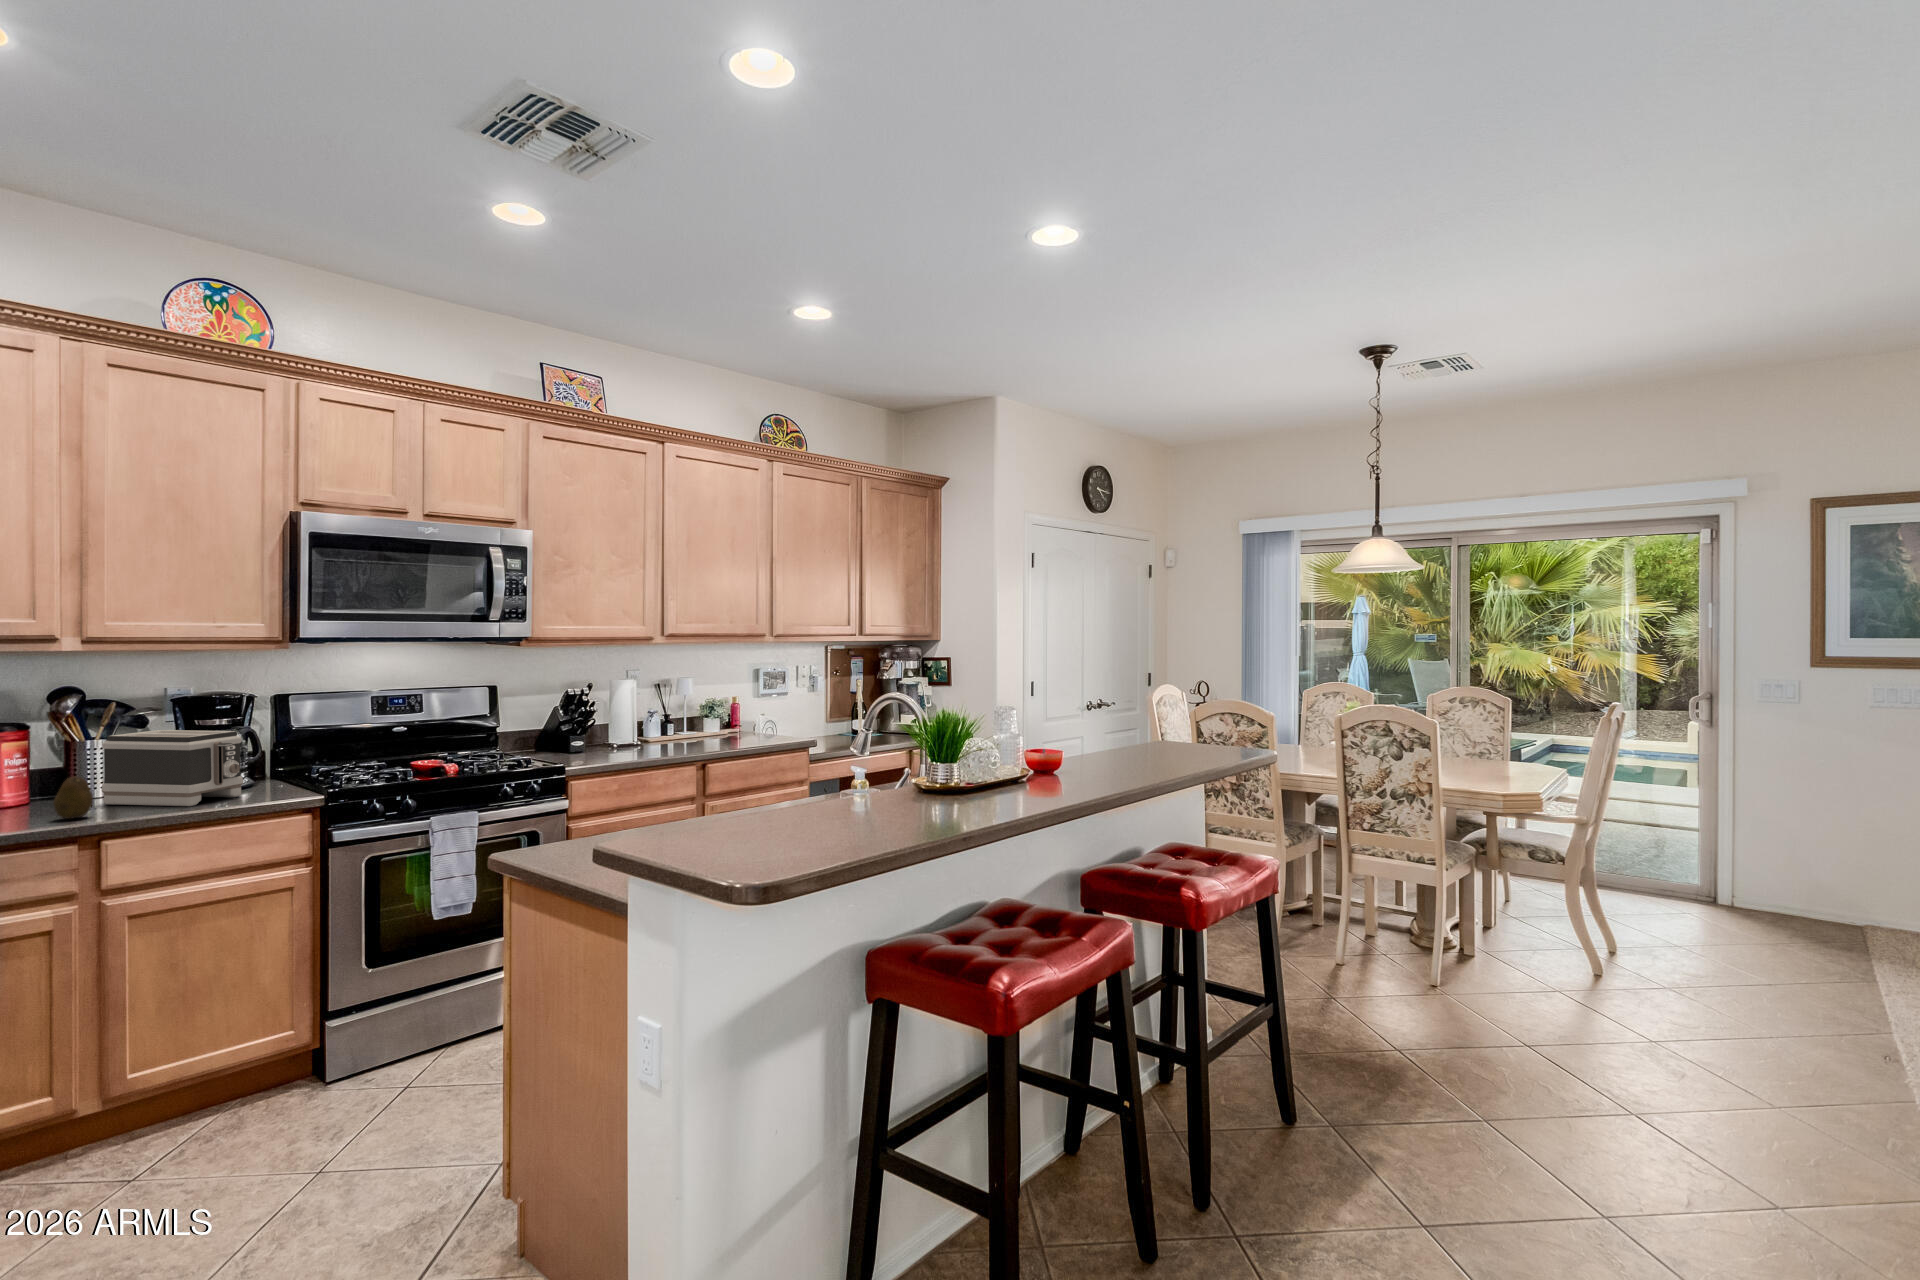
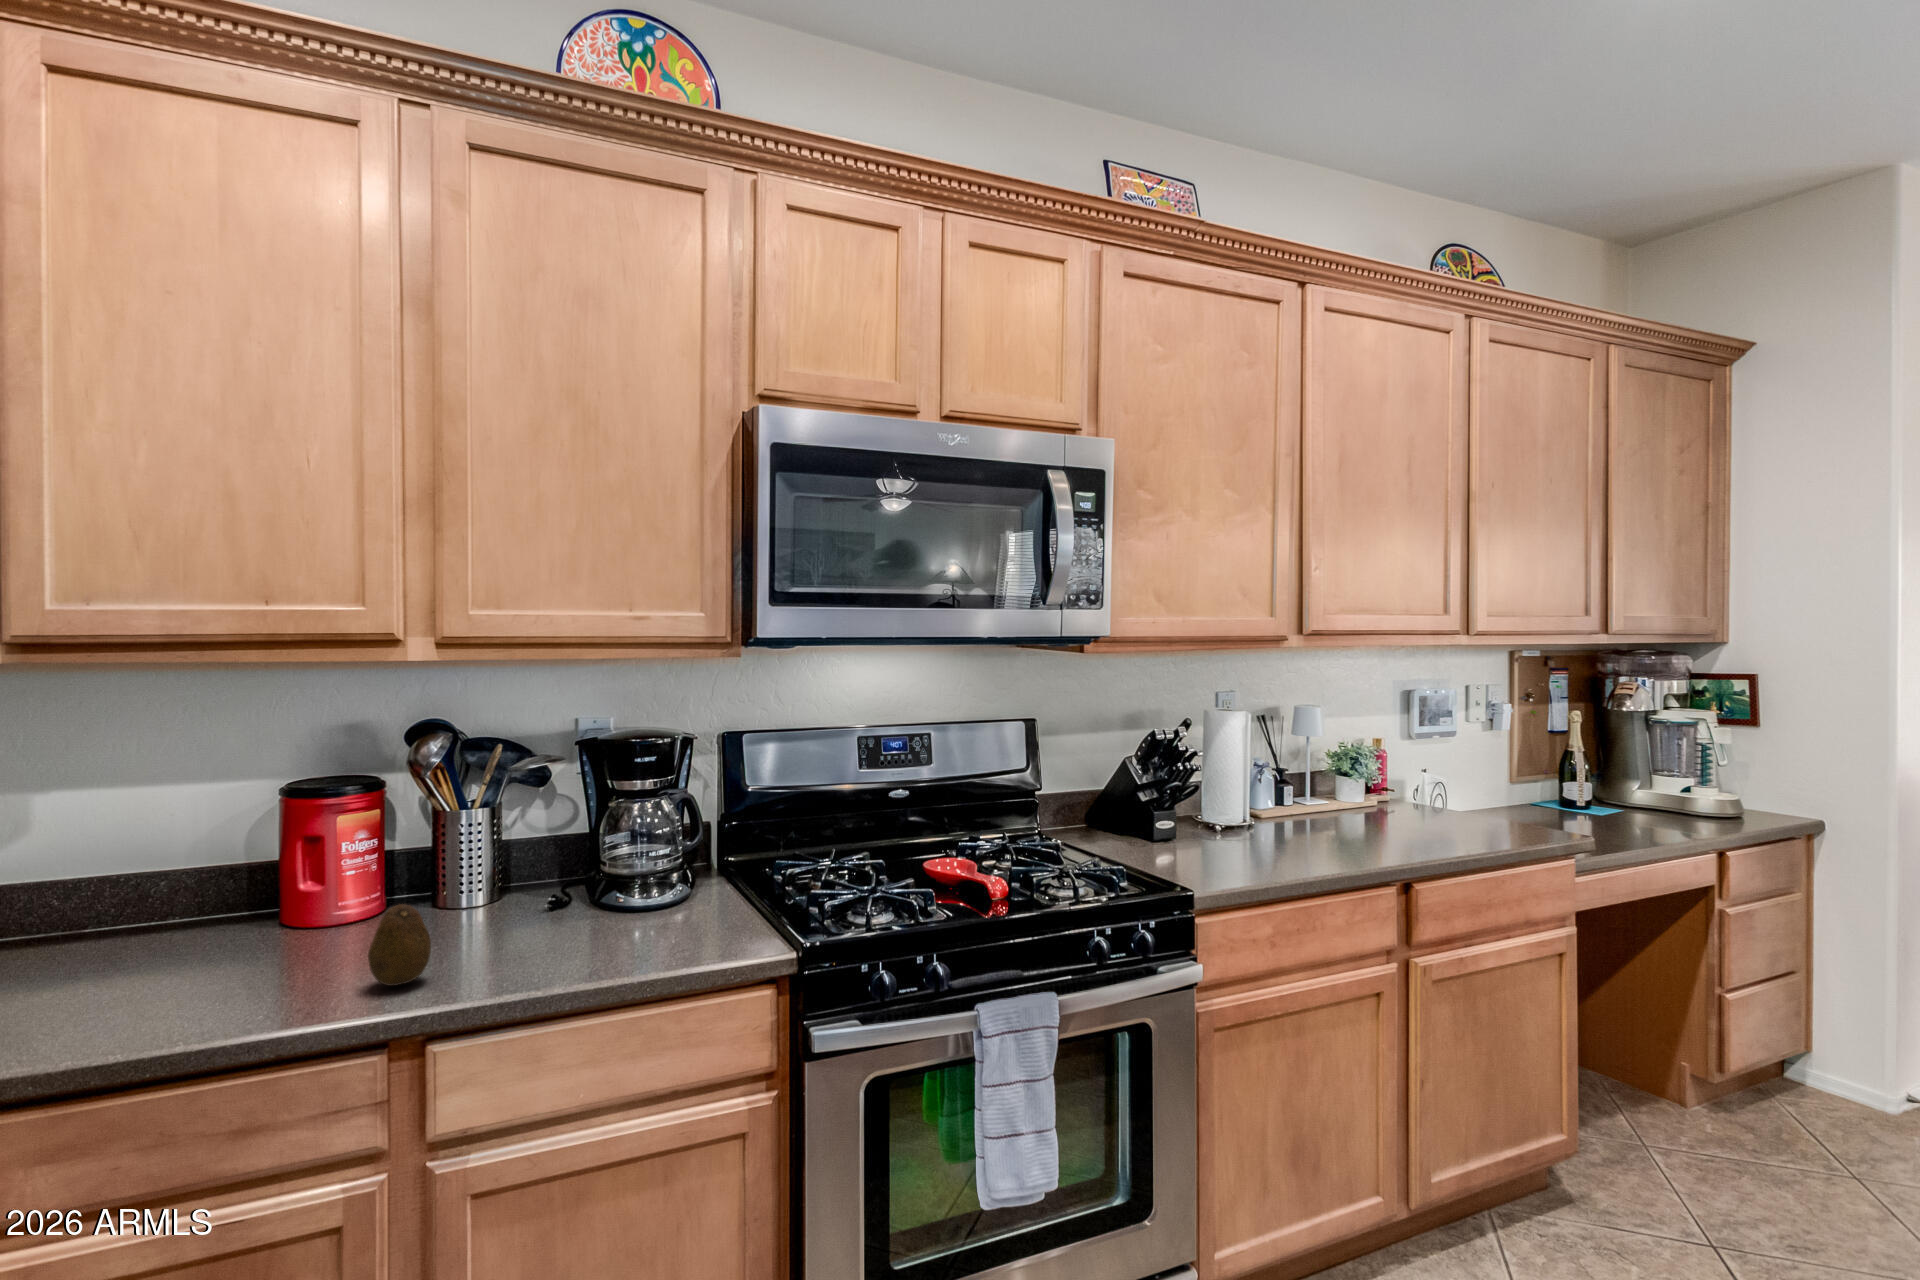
toaster: present [102,730,243,806] -> none [467,796,670,960]

